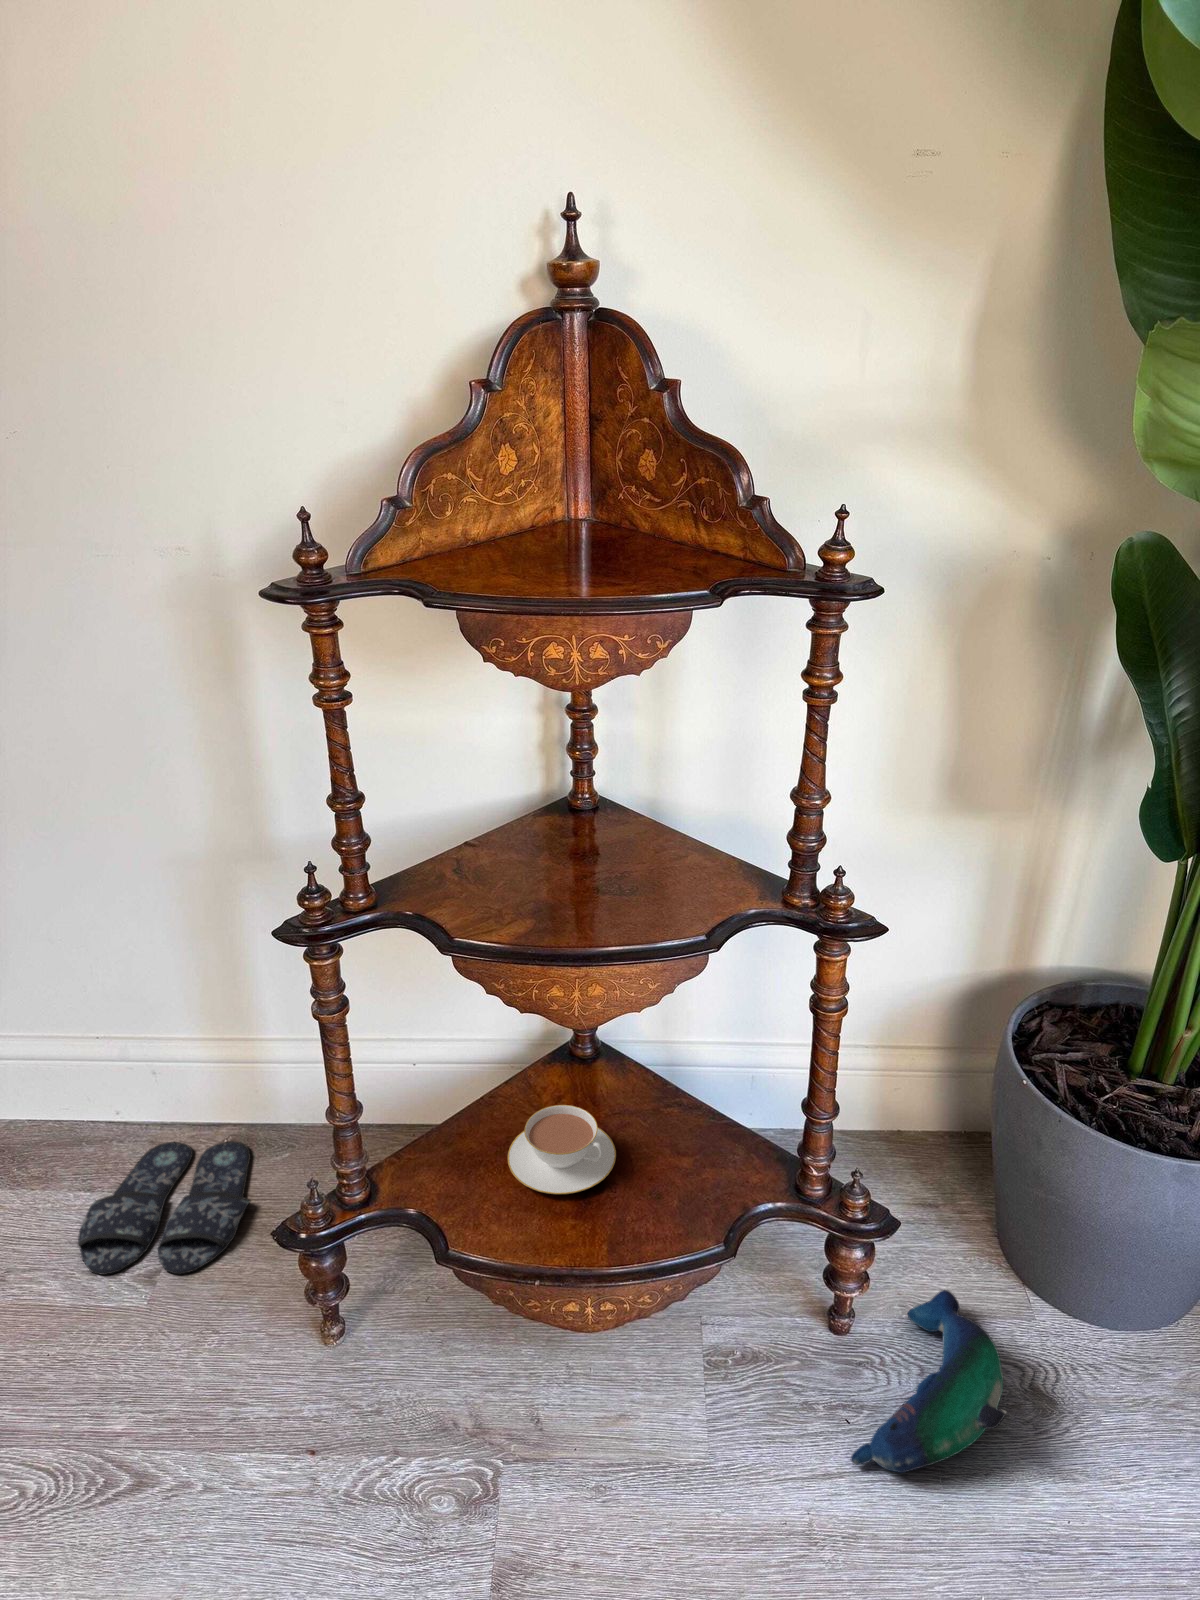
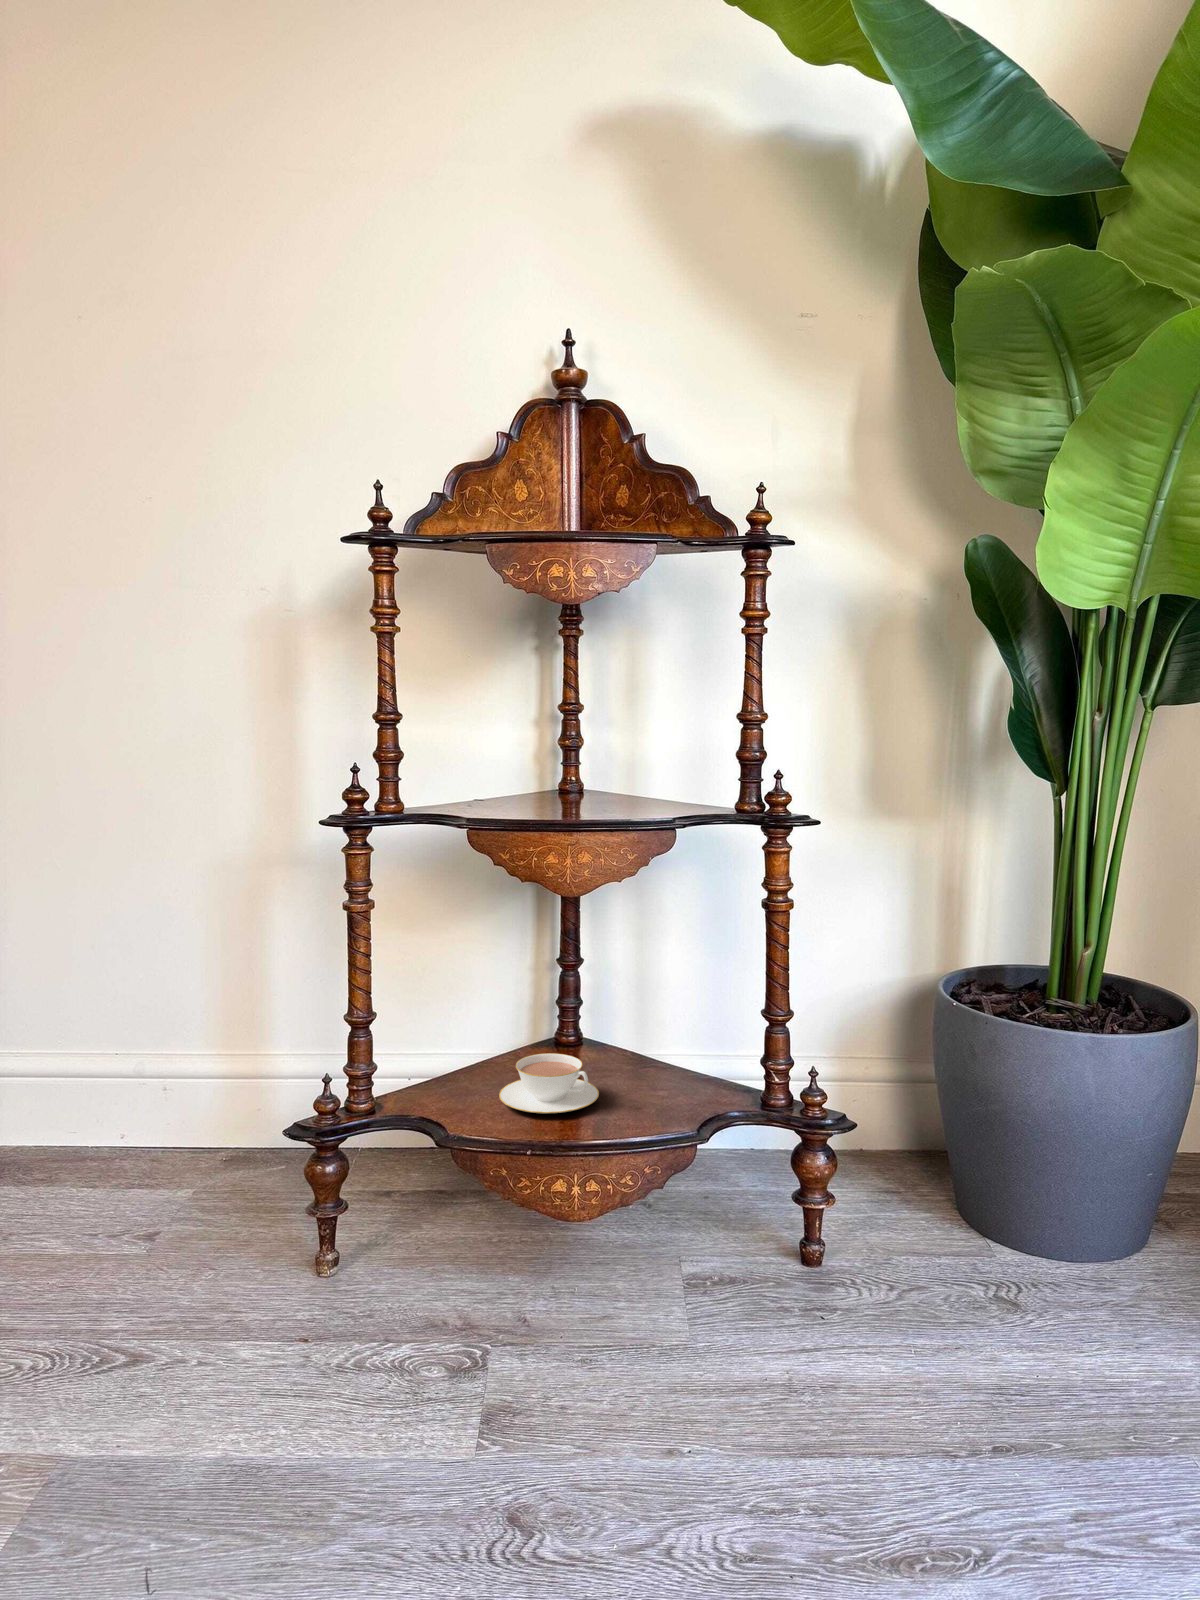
slippers: present [78,1141,250,1275] -> none [77,1153,247,1234]
plush toy: present [851,1290,1006,1473] -> none [826,1225,969,1345]

